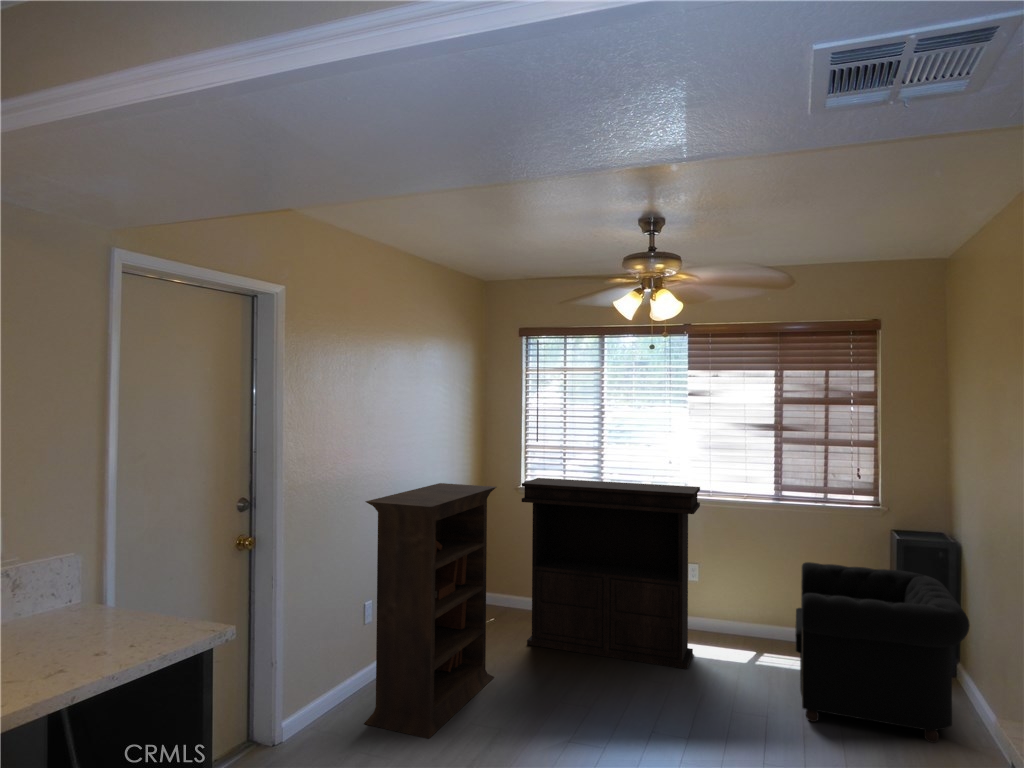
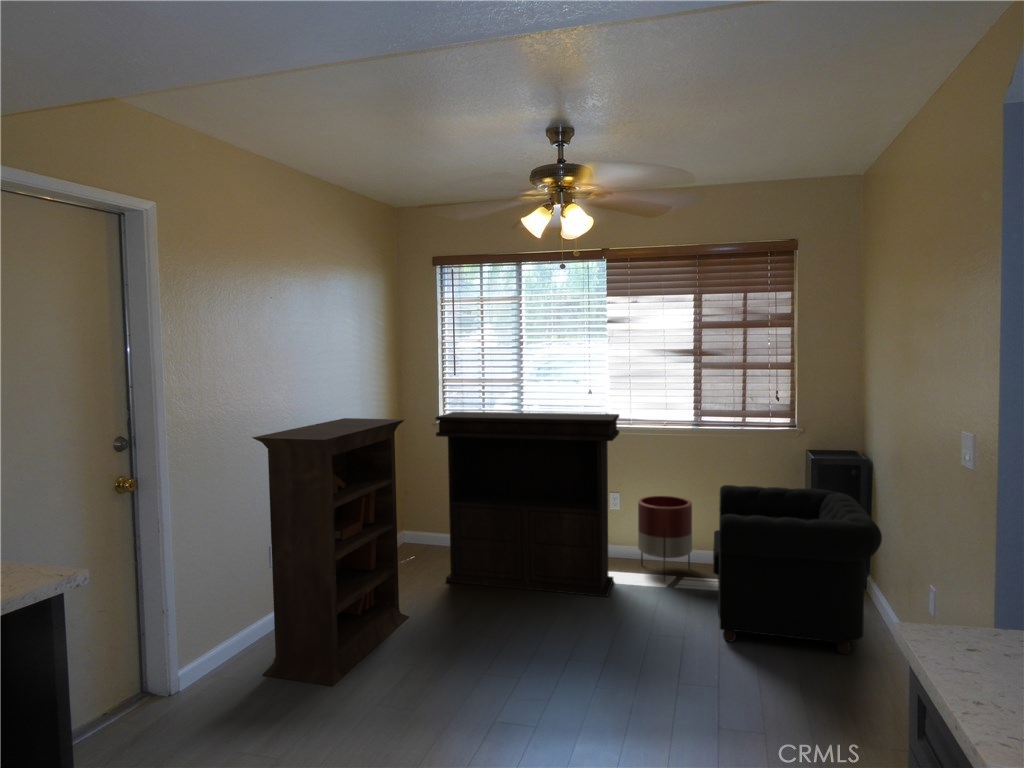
planter: none [718,569,773,657] -> present [638,496,692,580]

